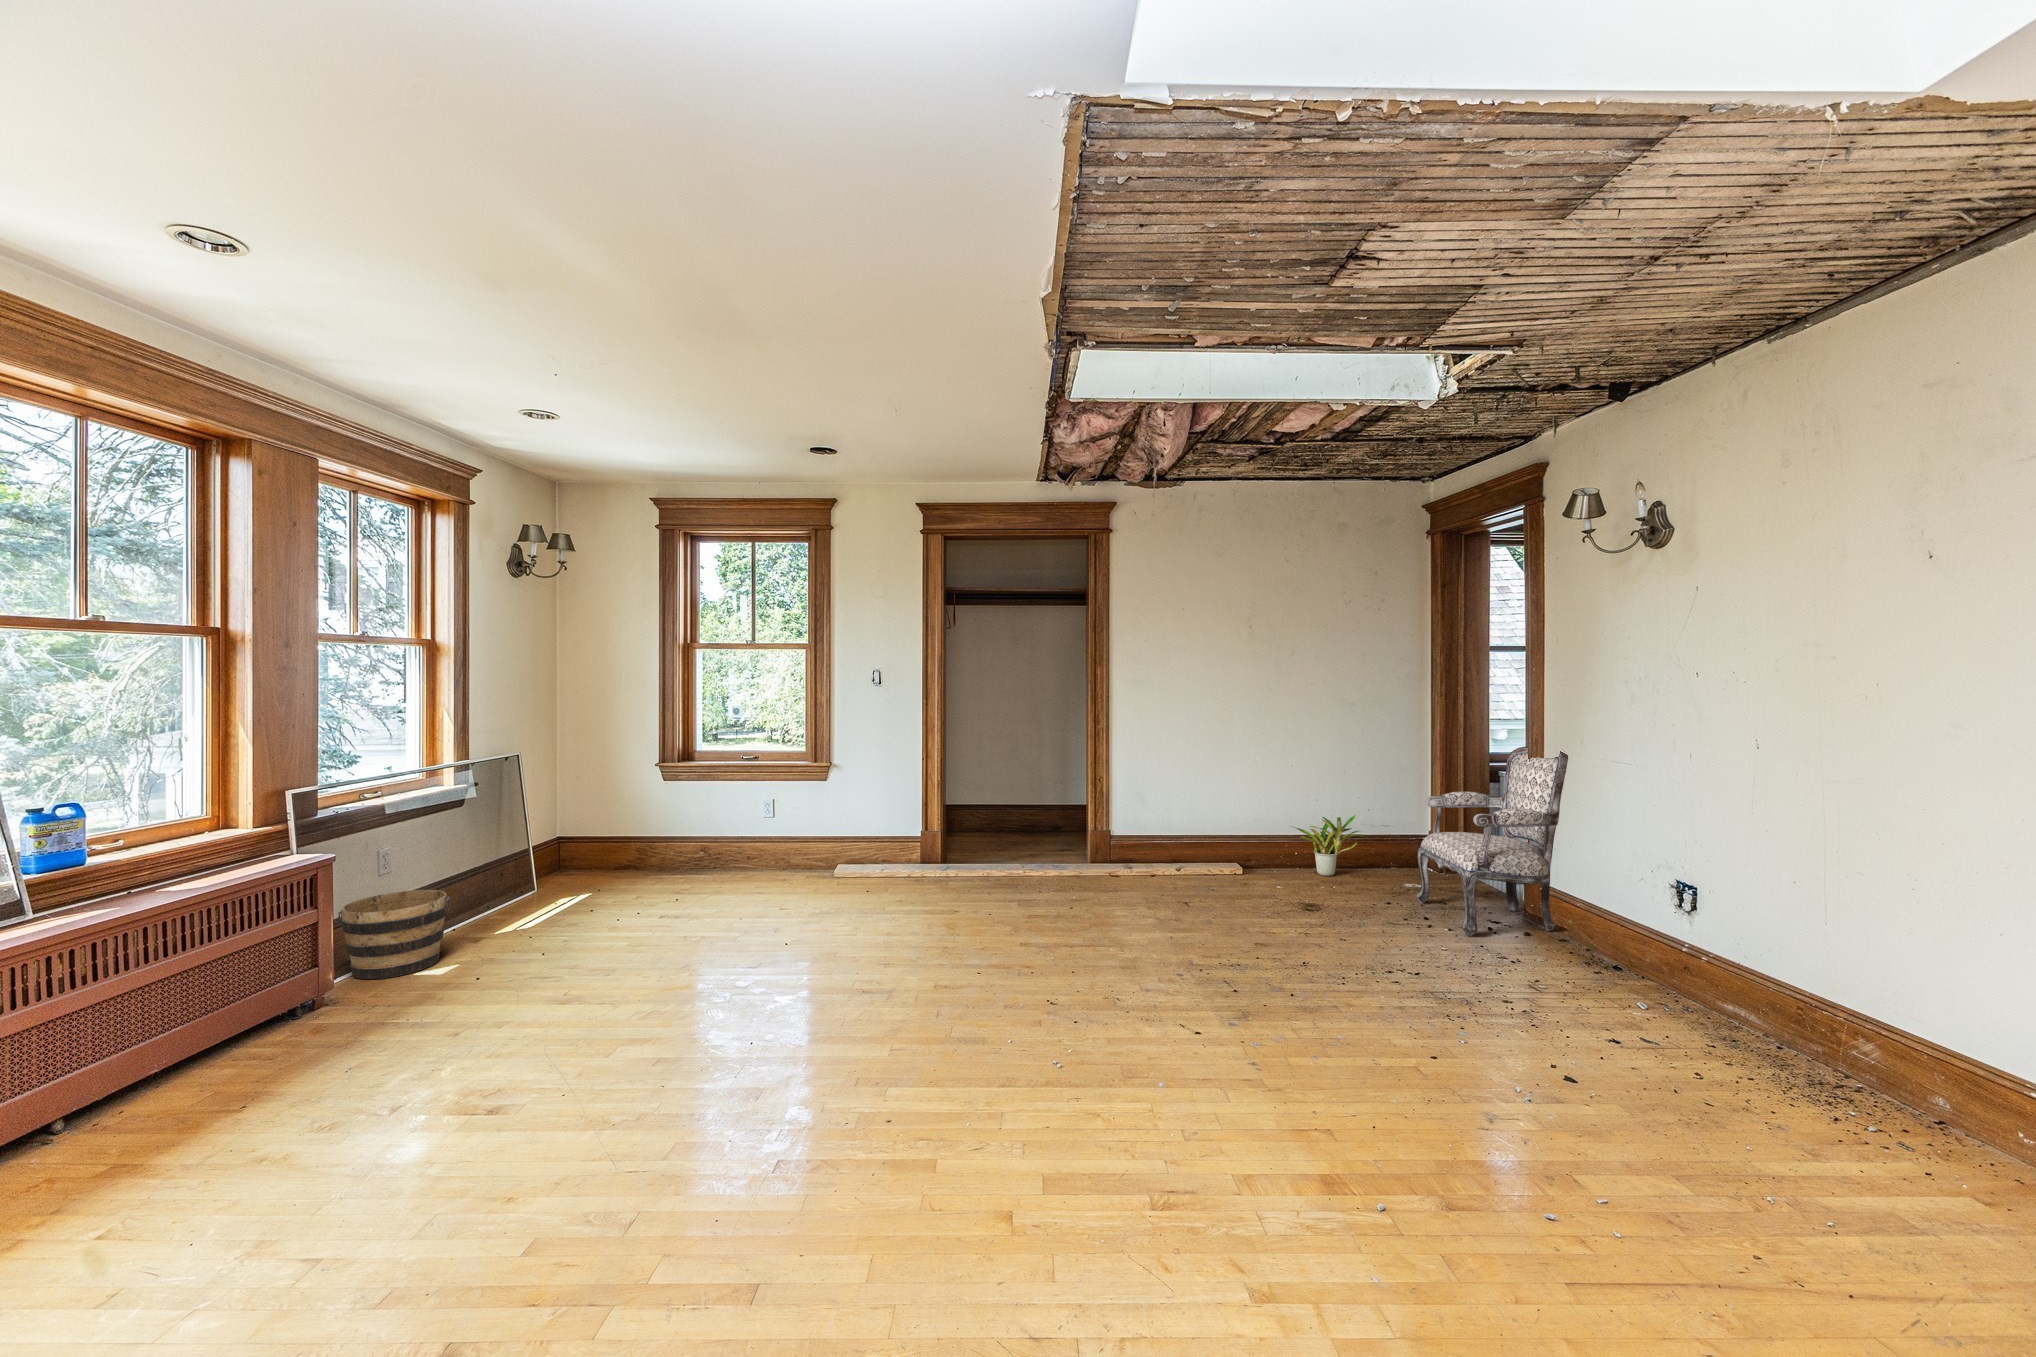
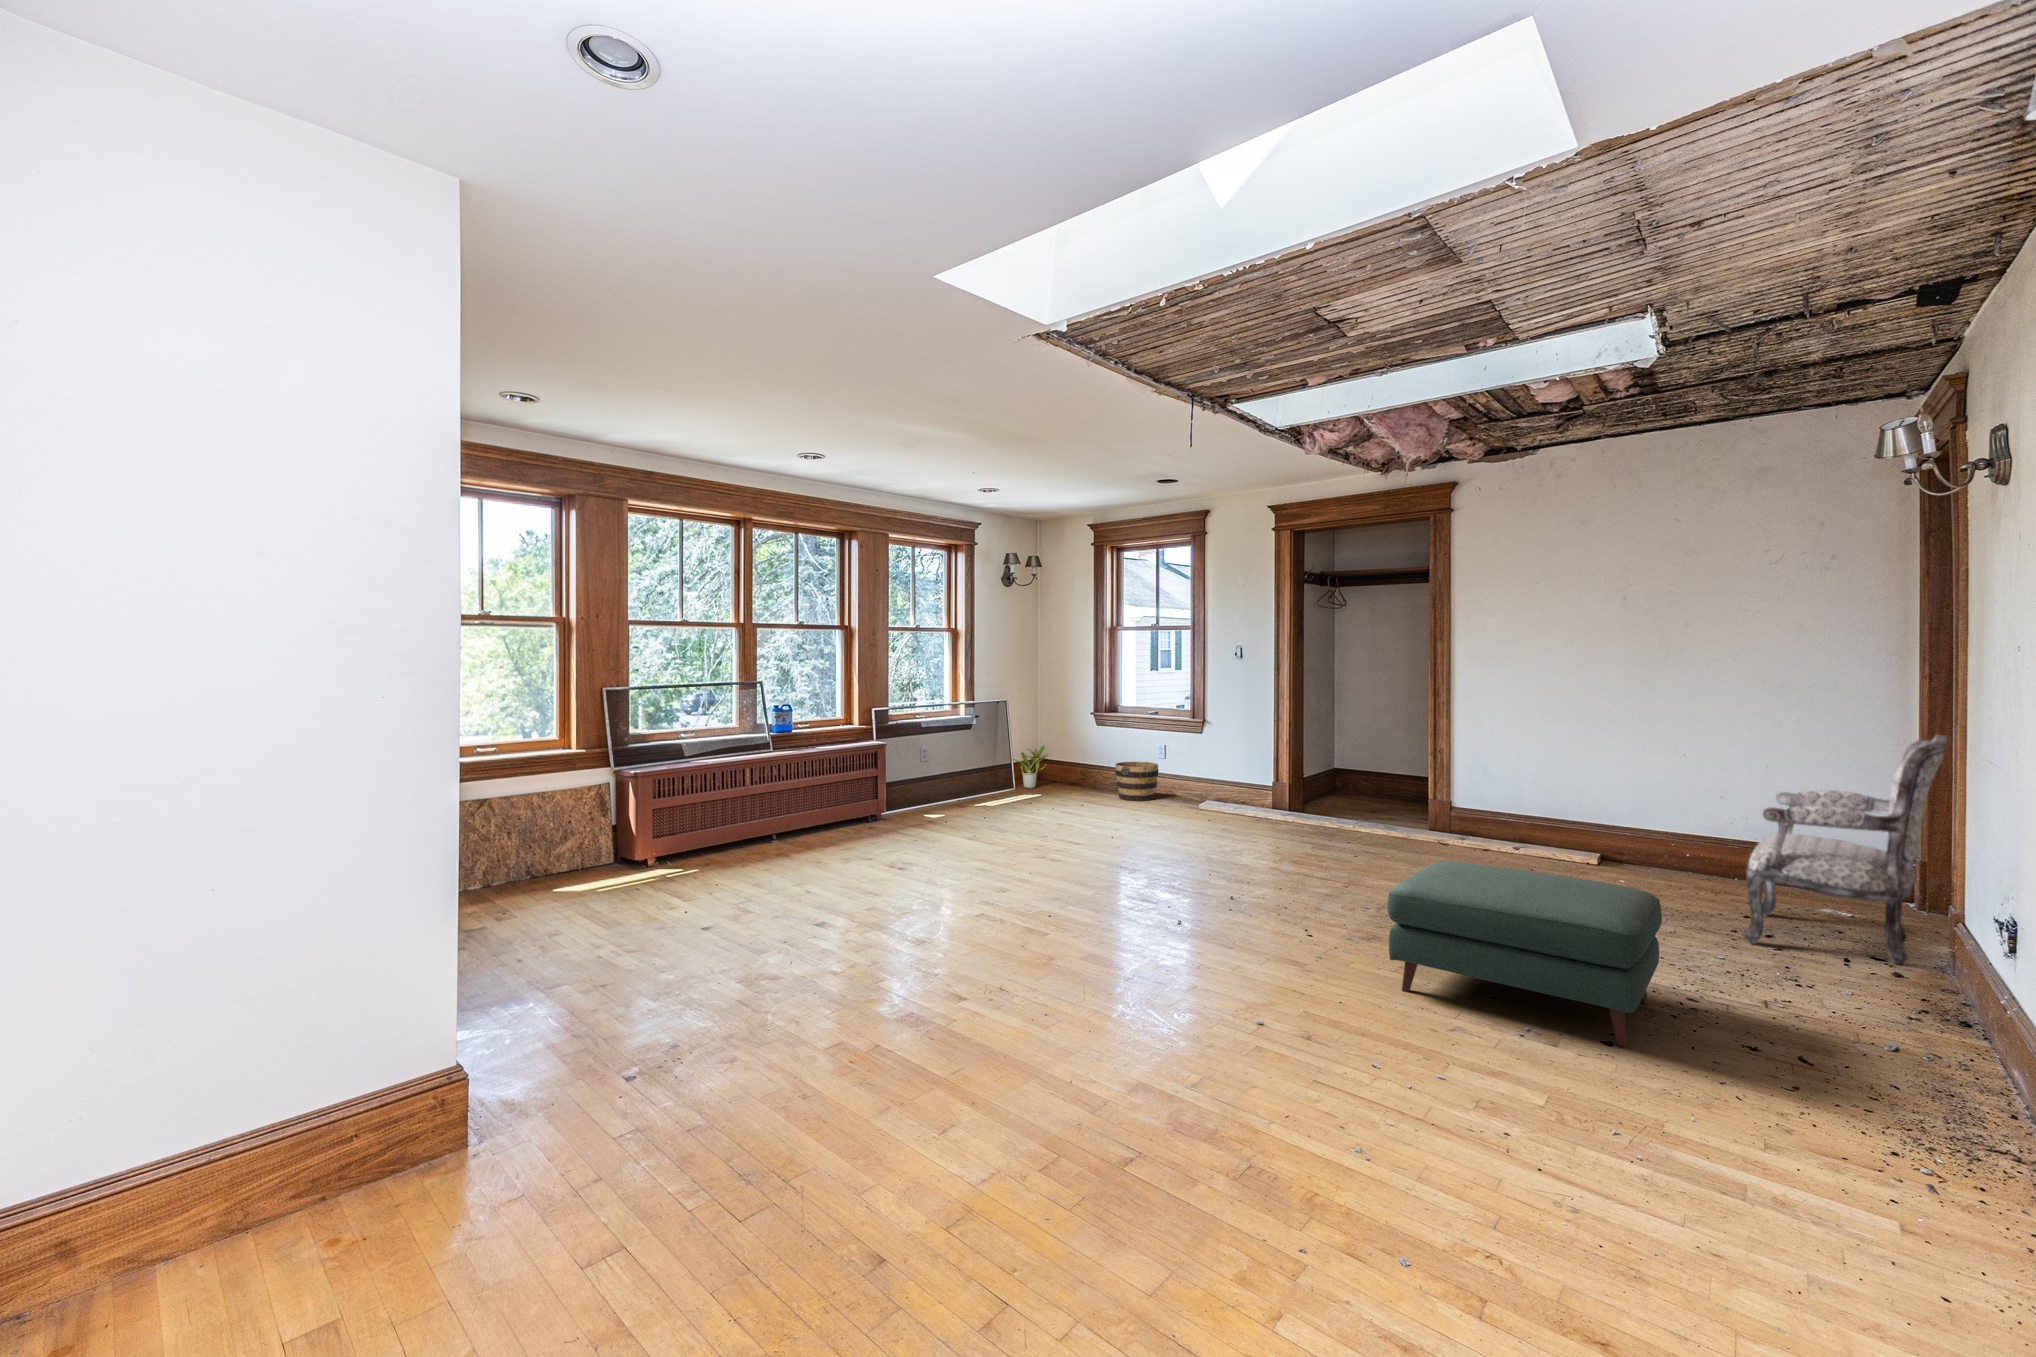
potted plant: present [1294,815,1367,876] -> present [1008,745,1048,789]
bucket: present [338,890,450,979] -> present [1115,762,1159,801]
ottoman: none [1347,918,1671,1102] -> present [1387,861,1662,1047]

